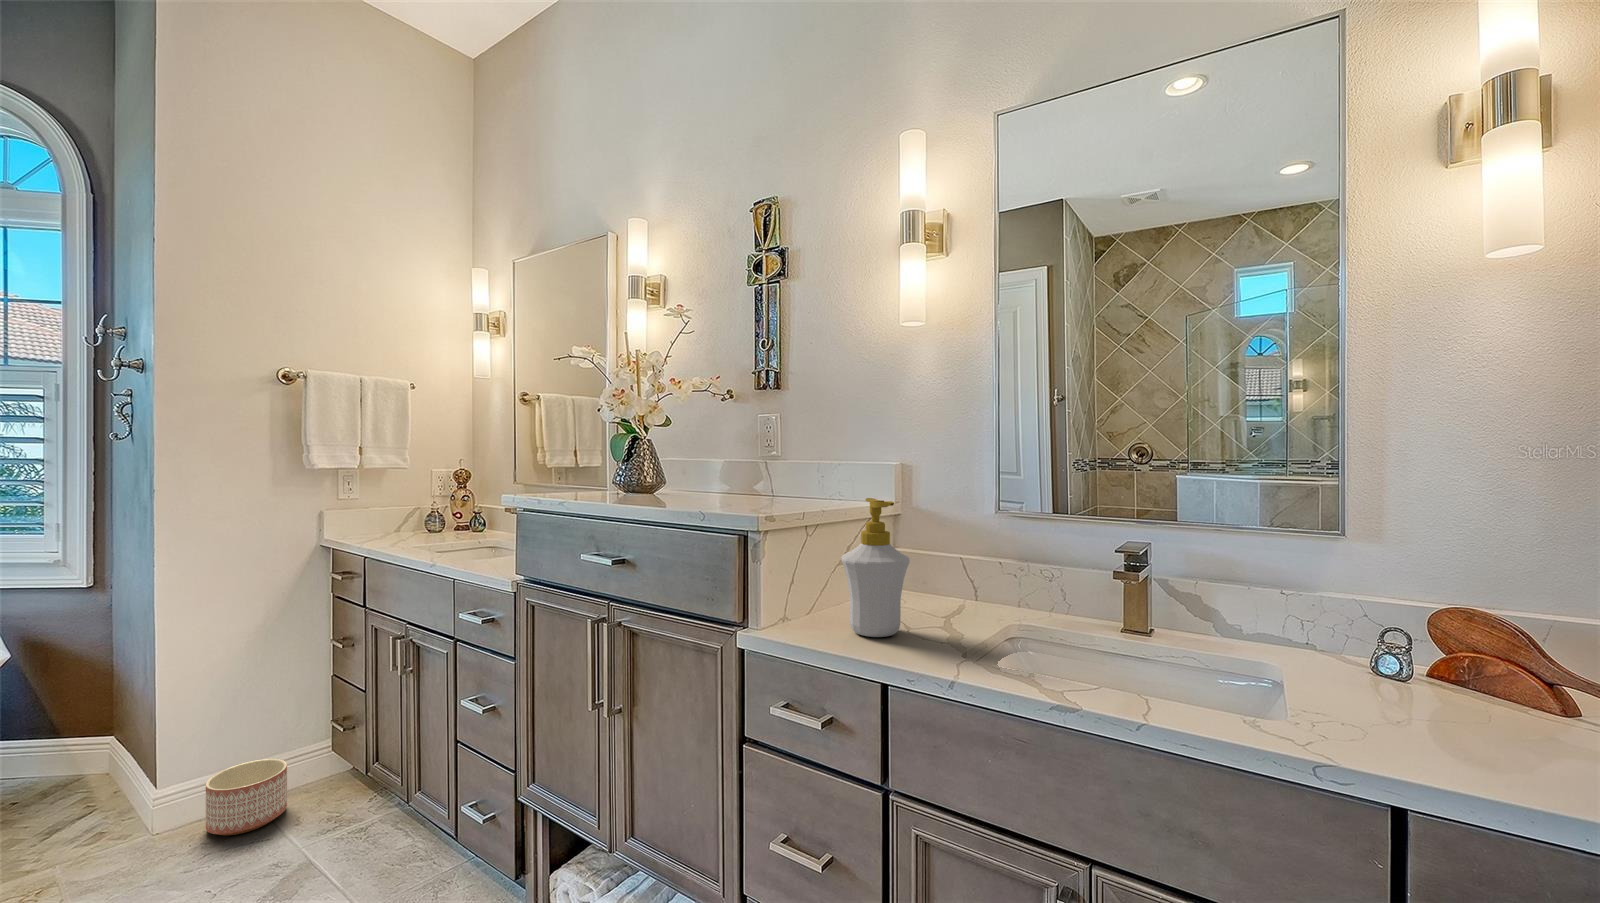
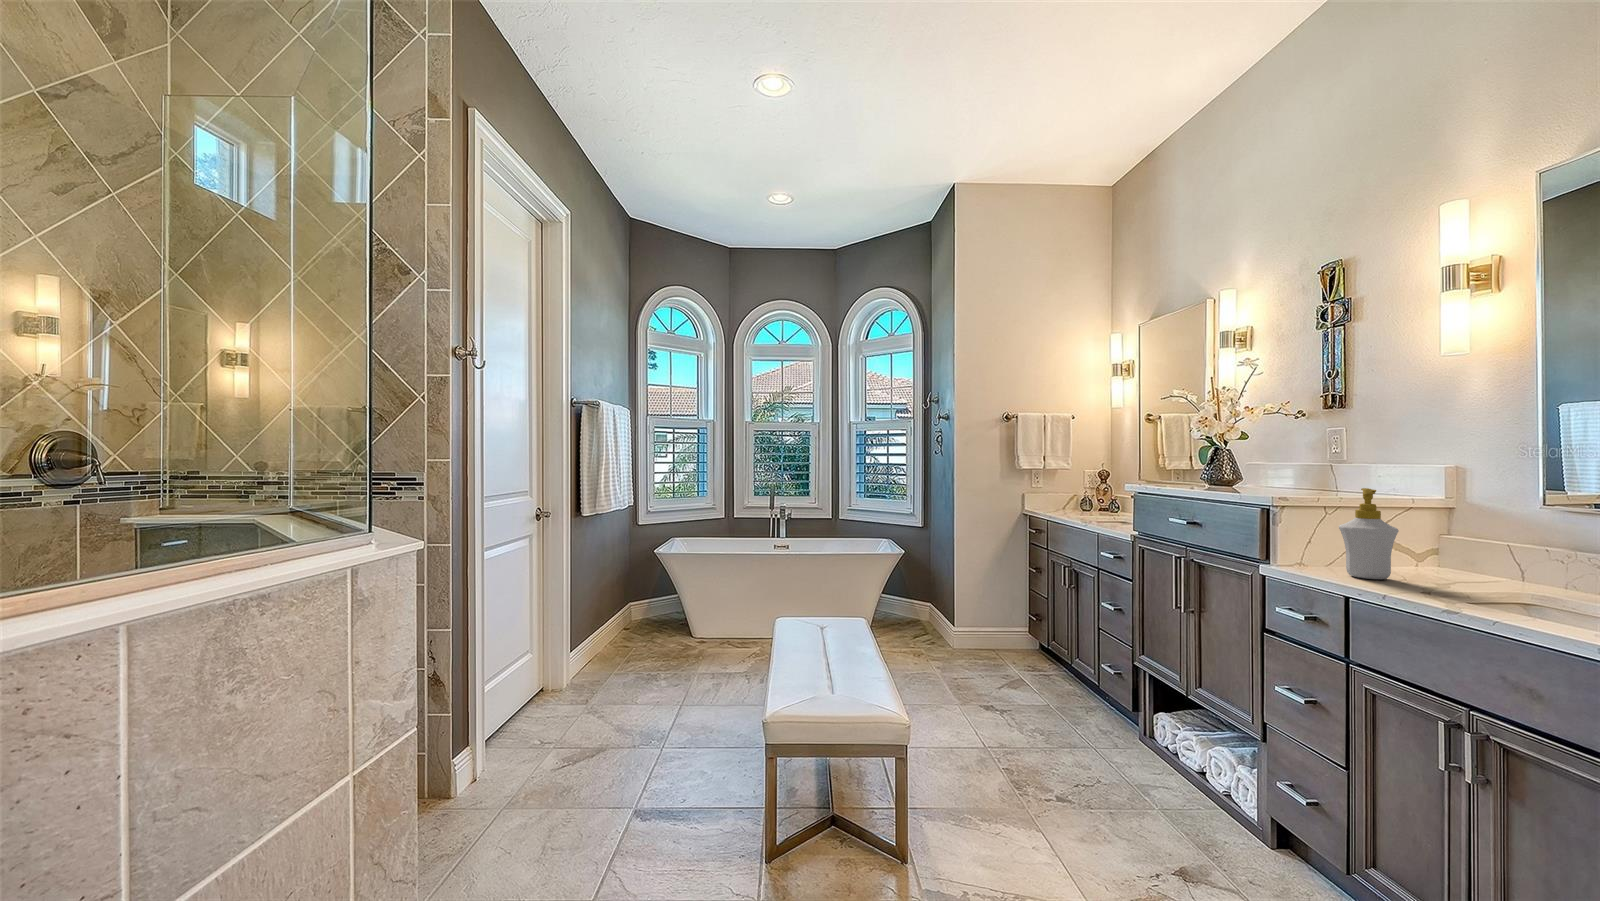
planter: present [206,759,287,835] -> none [975,626,1009,659]

